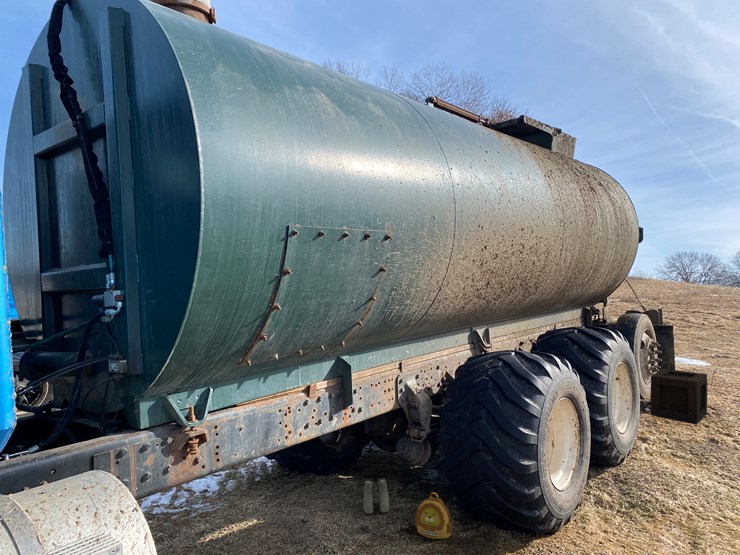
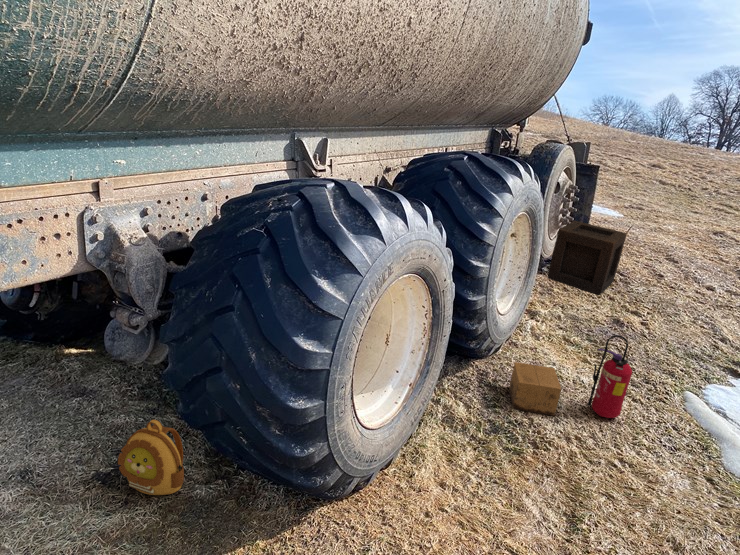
fire extinguisher: none [693,435,721,497] -> present [588,335,632,418]
cardboard box: none [637,464,673,497] -> present [509,362,561,416]
boots: present [364,478,389,514] -> none [62,370,114,431]

